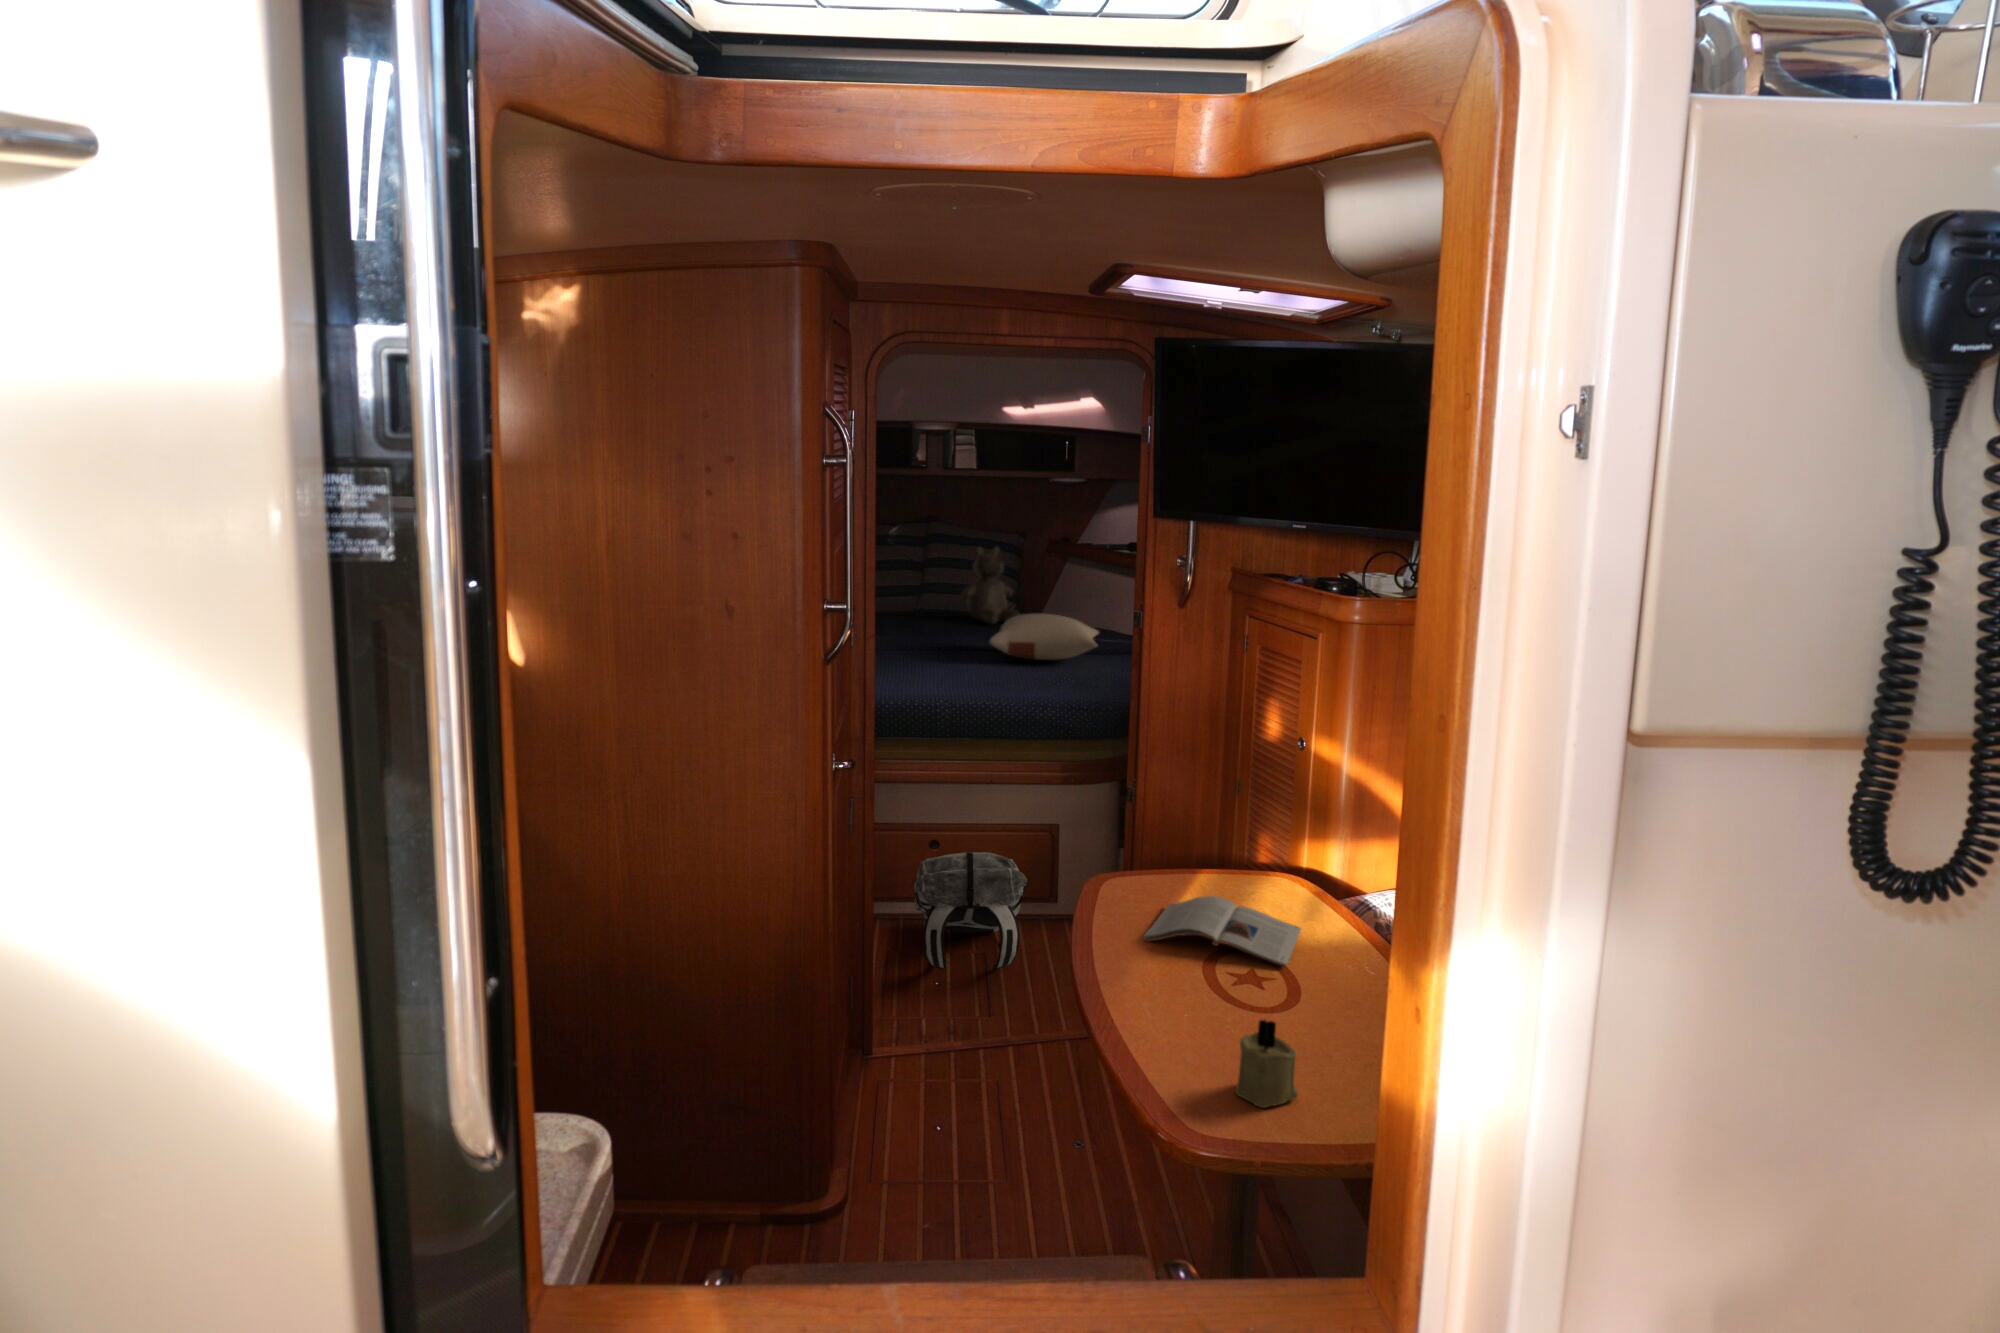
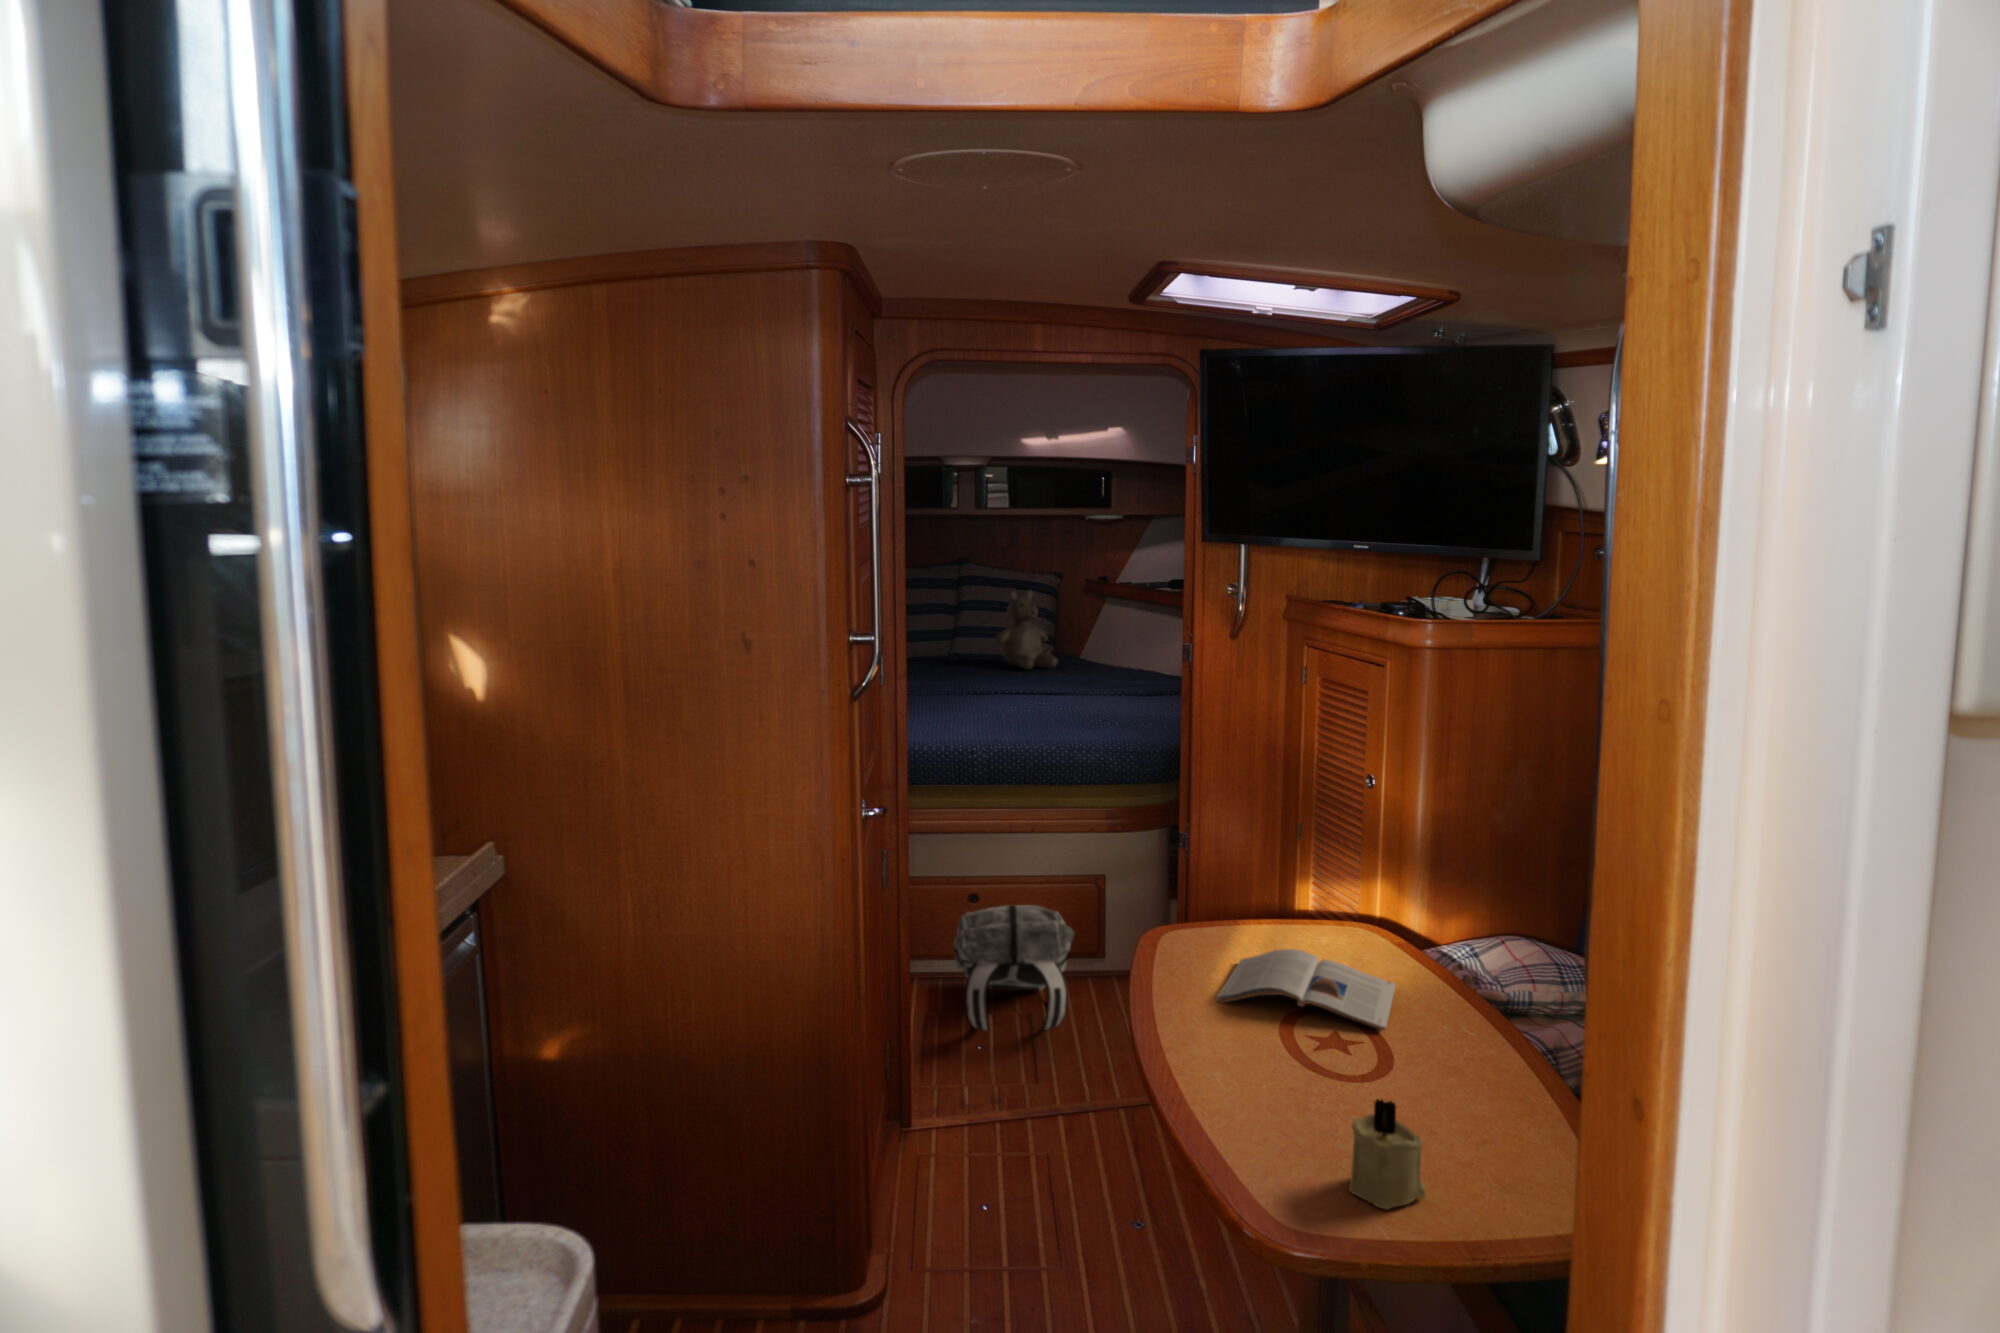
pillow: present [990,613,1099,660] -> none [1026,655,1139,702]

